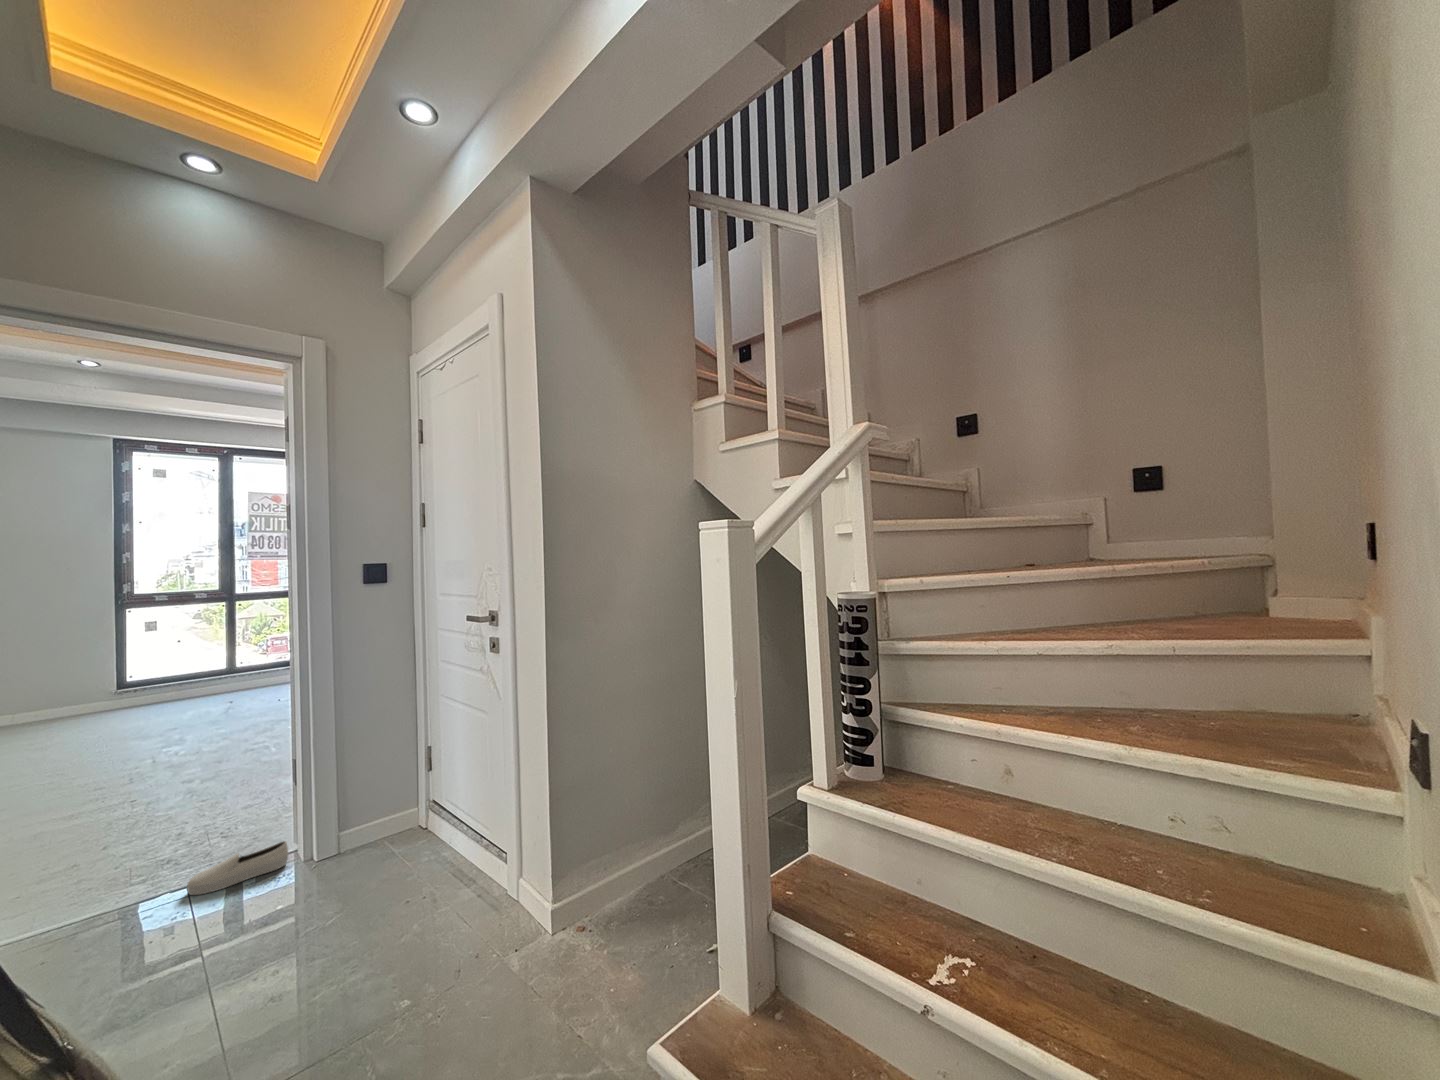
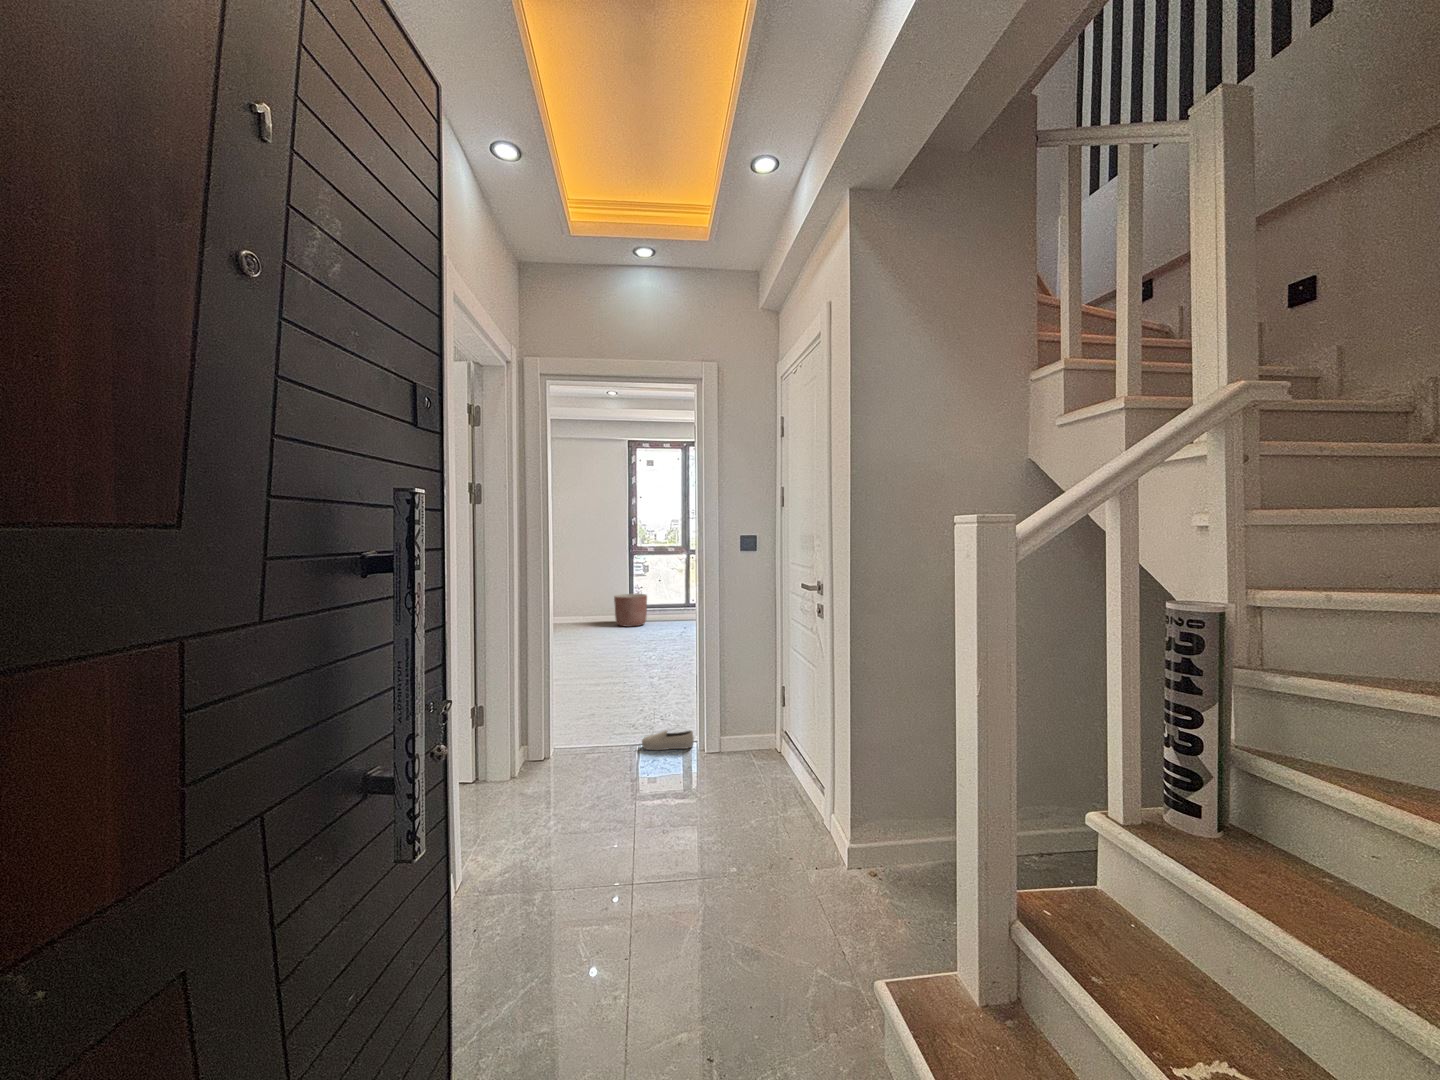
planter: none [84,662,158,717] -> present [614,594,647,627]

